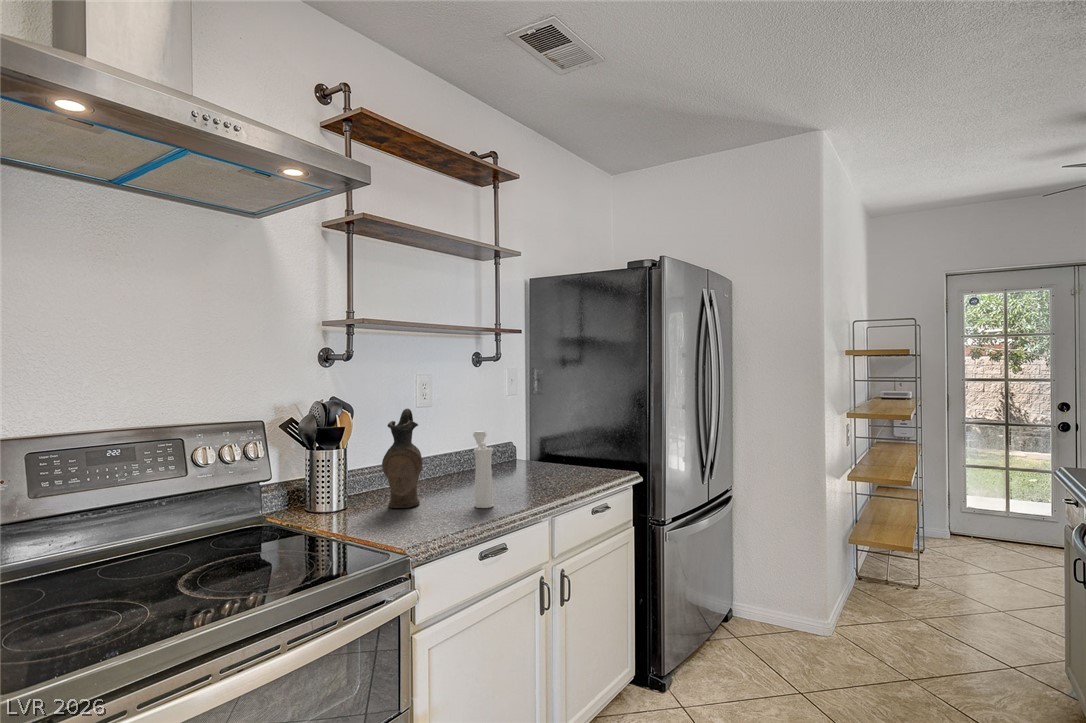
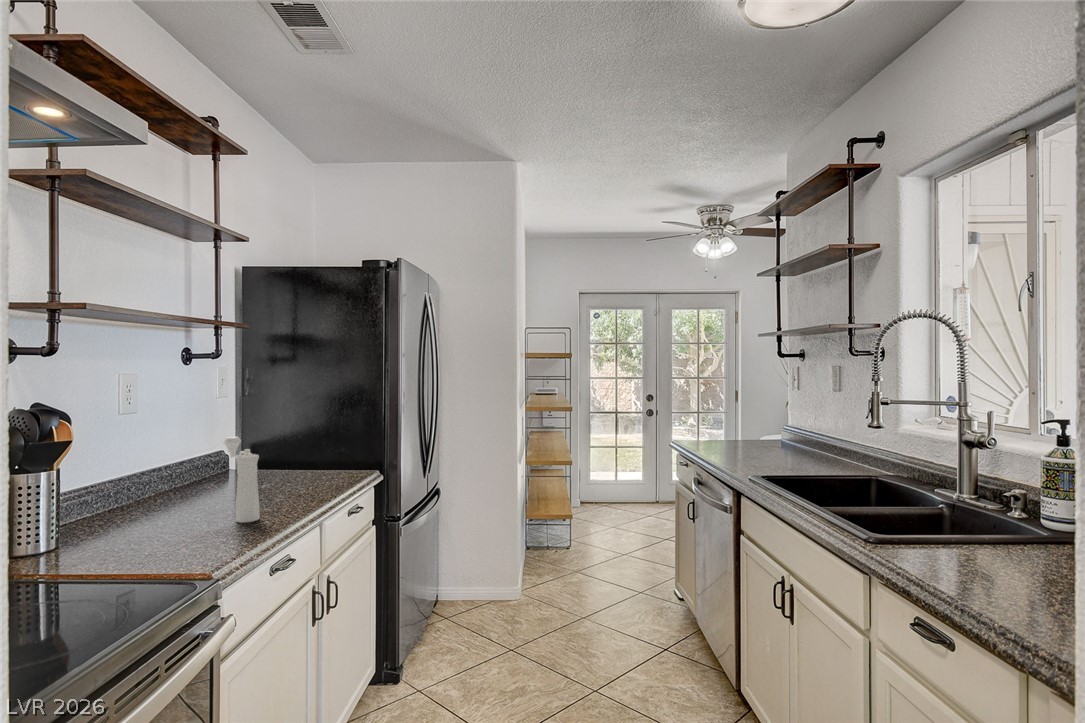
ceramic pitcher: present [382,409,422,508] -> none [110,415,168,537]

